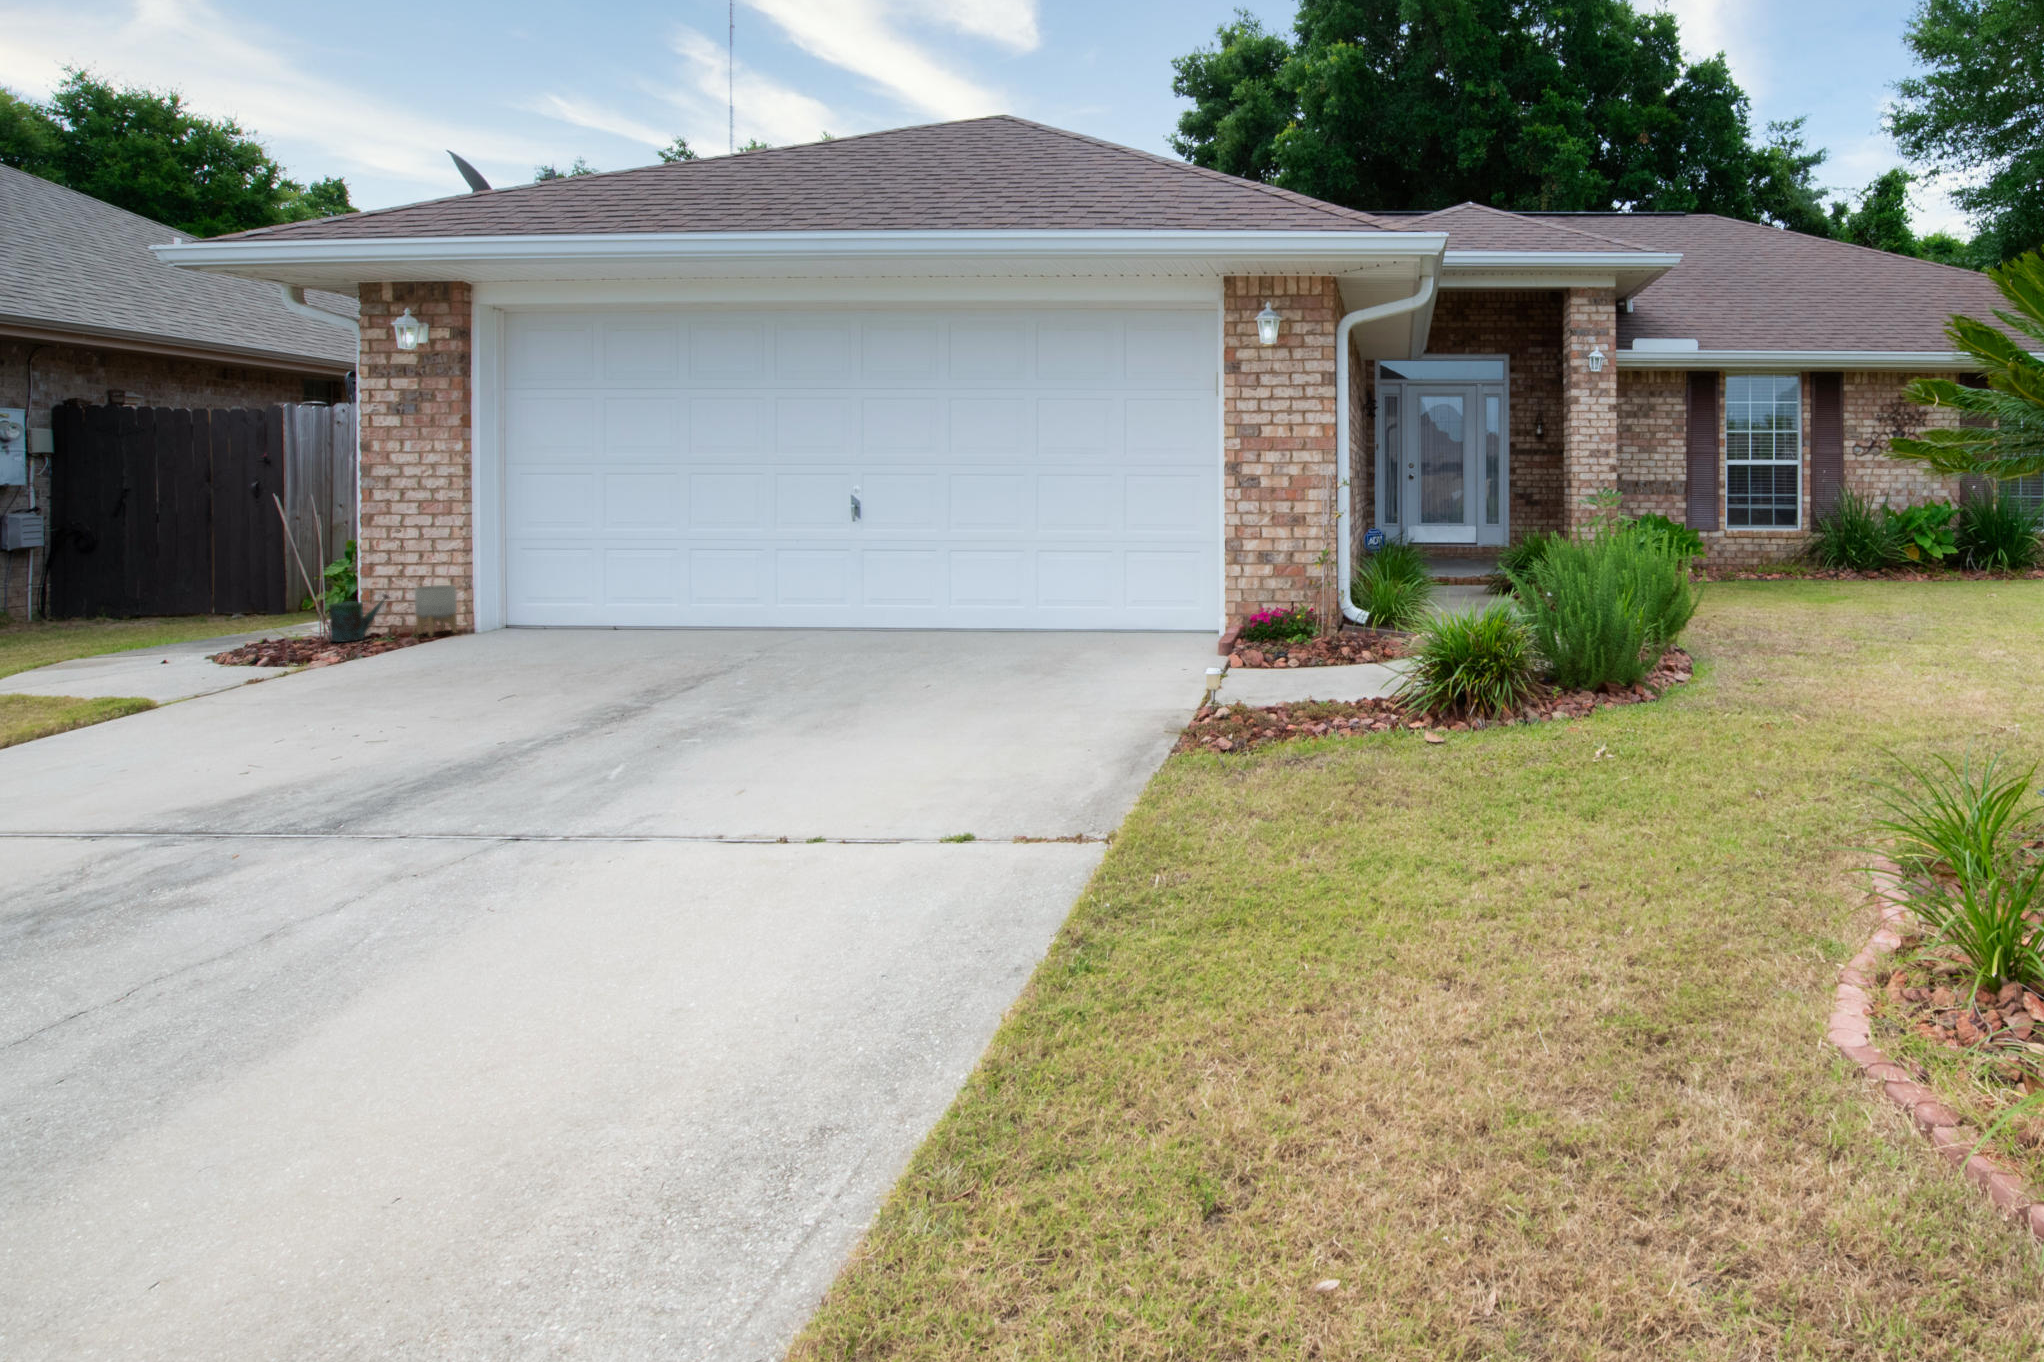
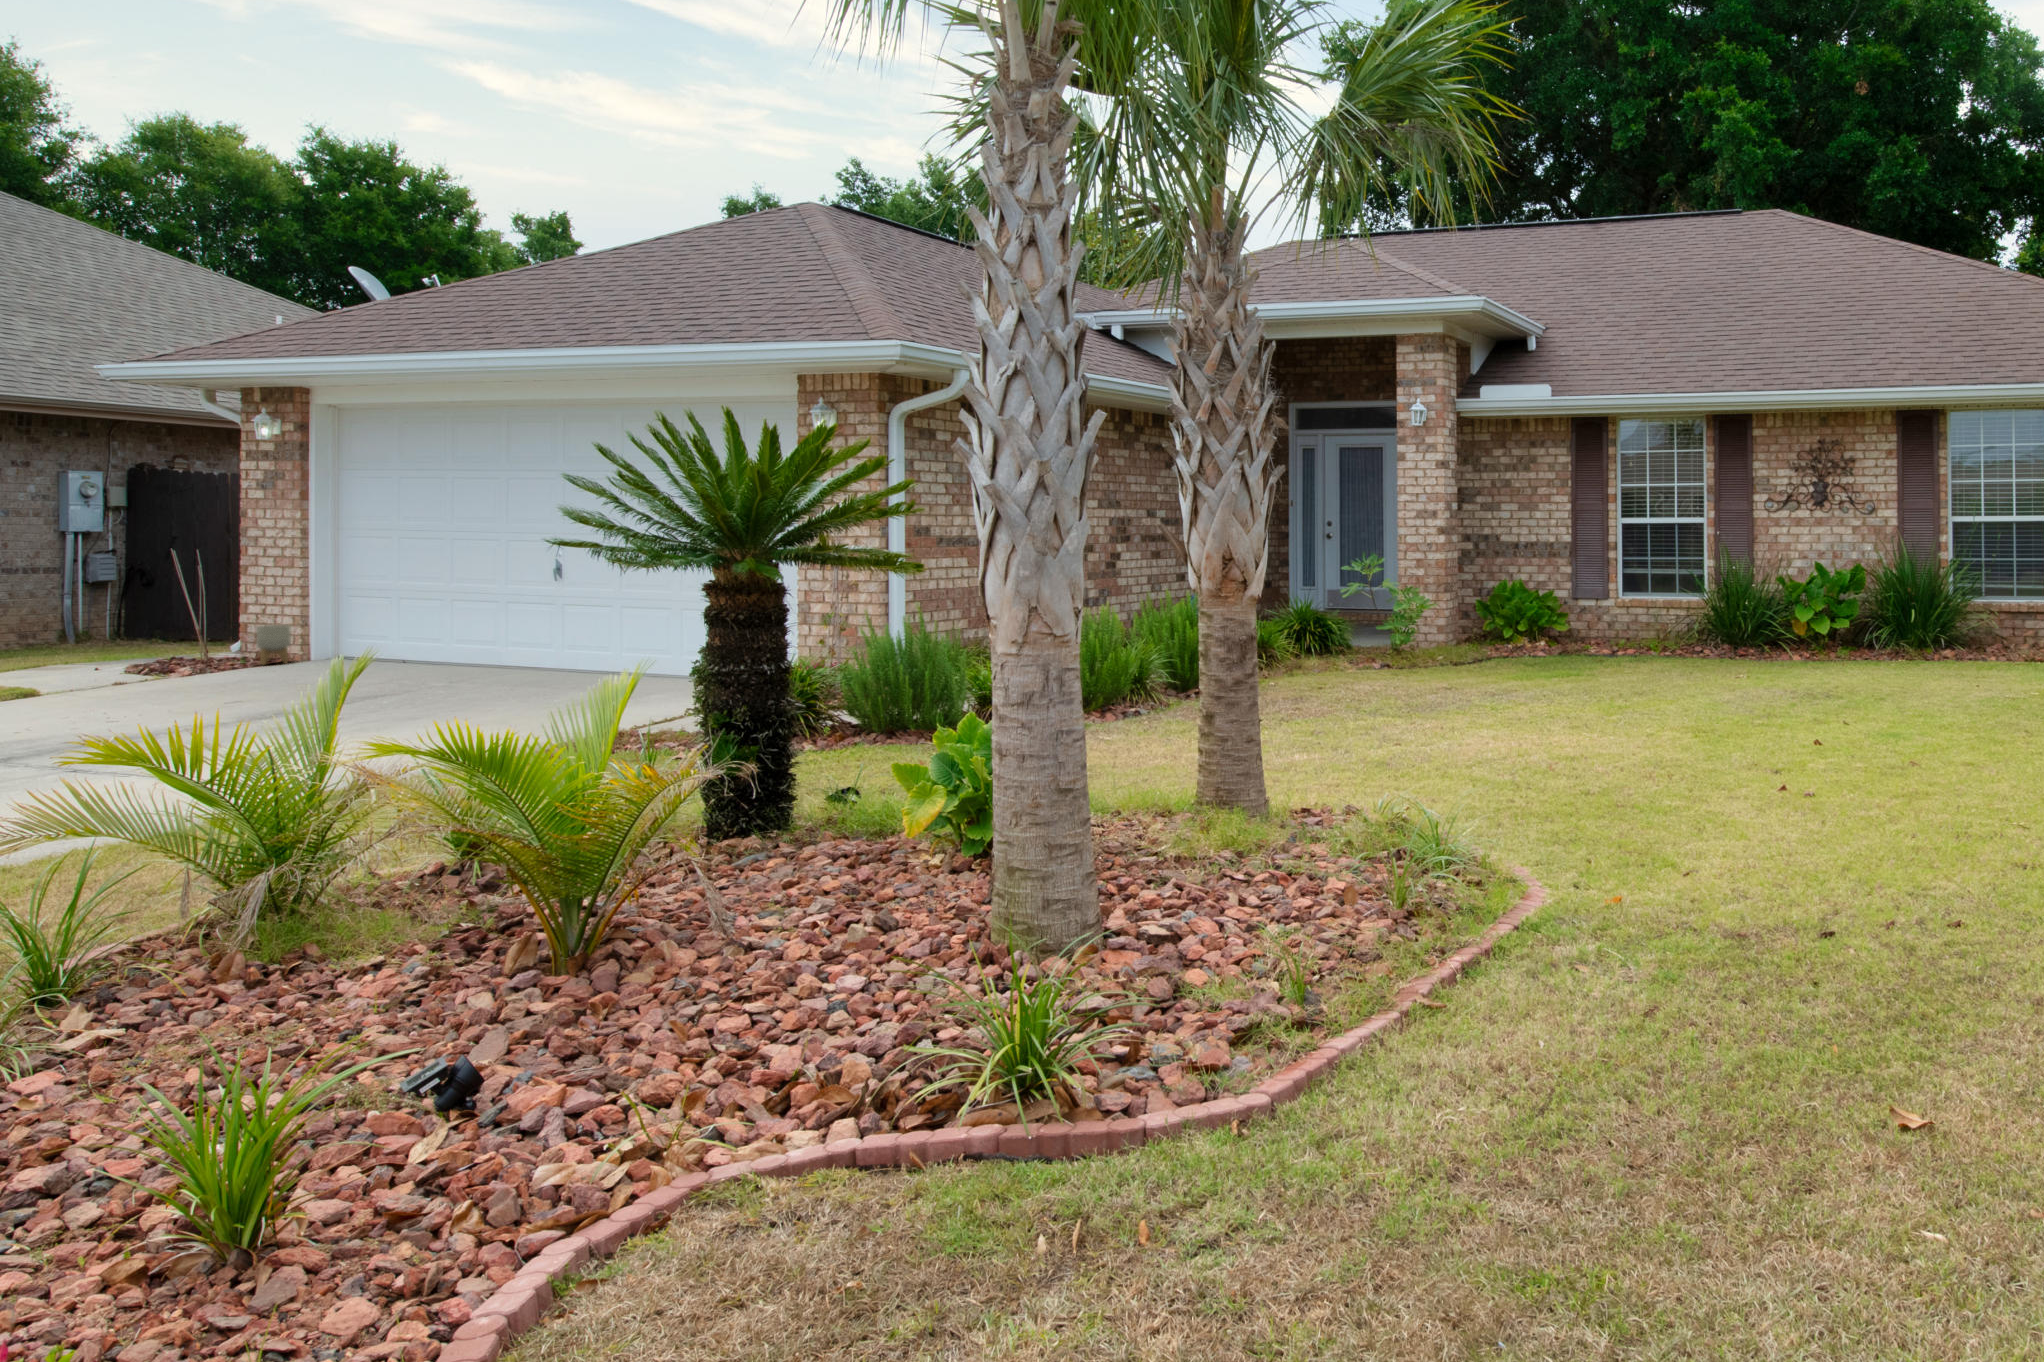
watering can: present [324,594,390,642] -> none [189,631,252,667]

